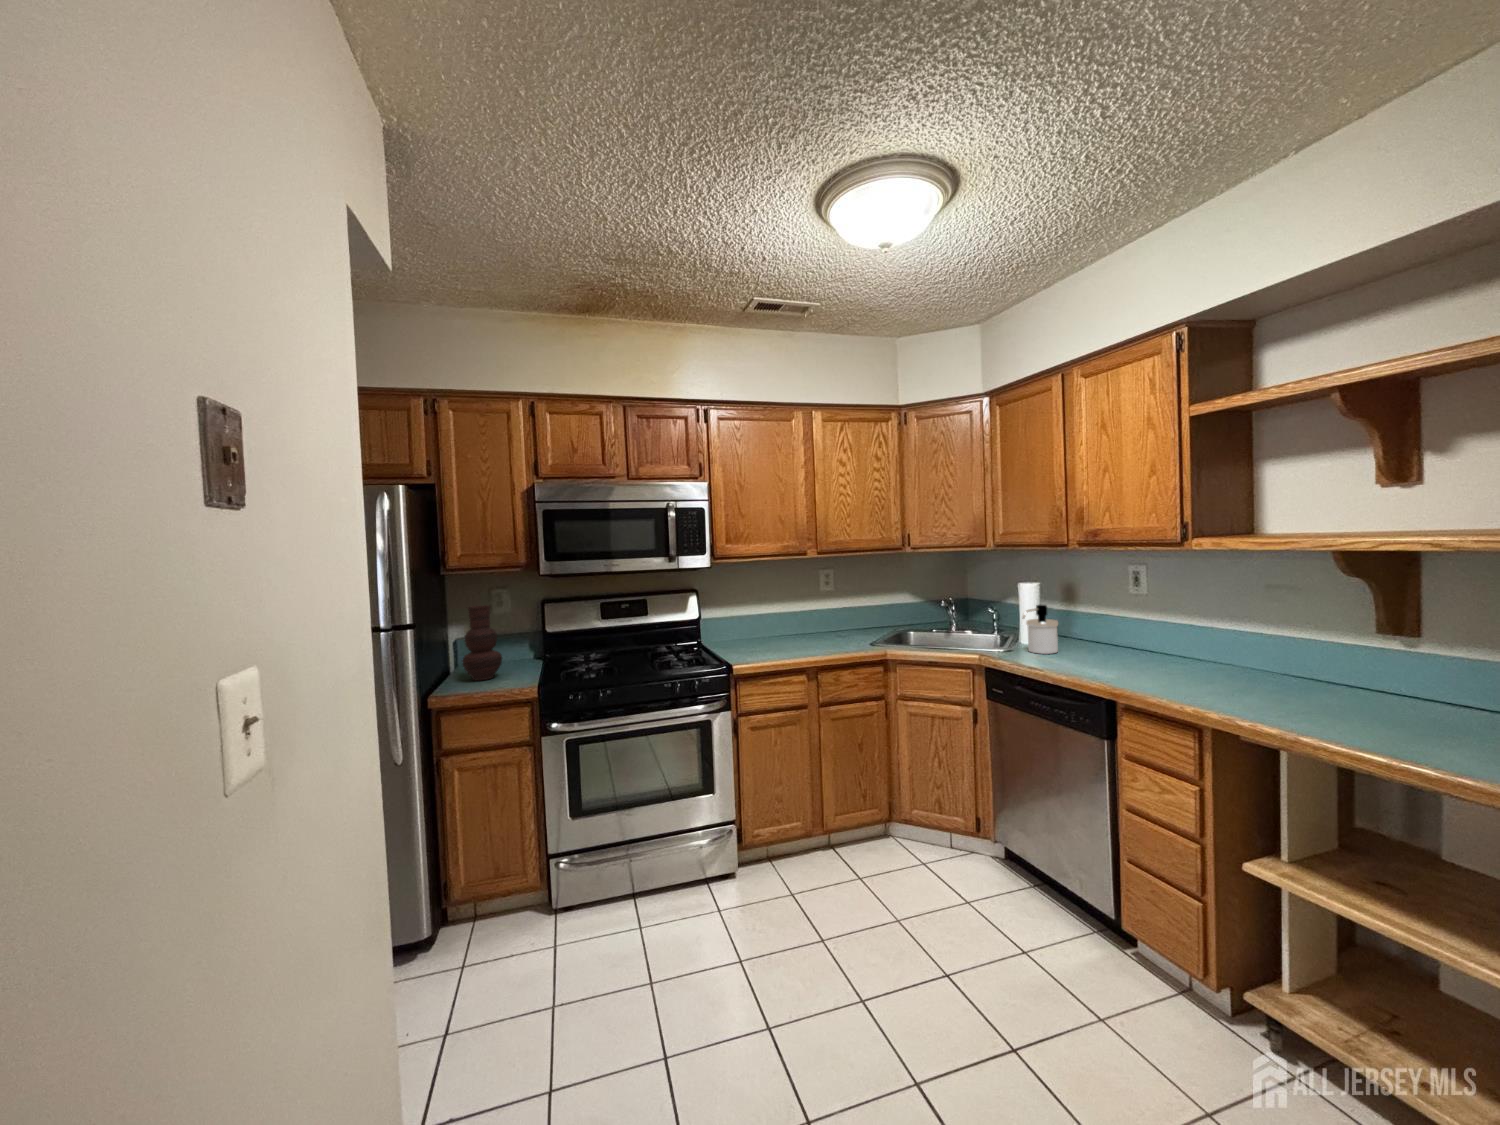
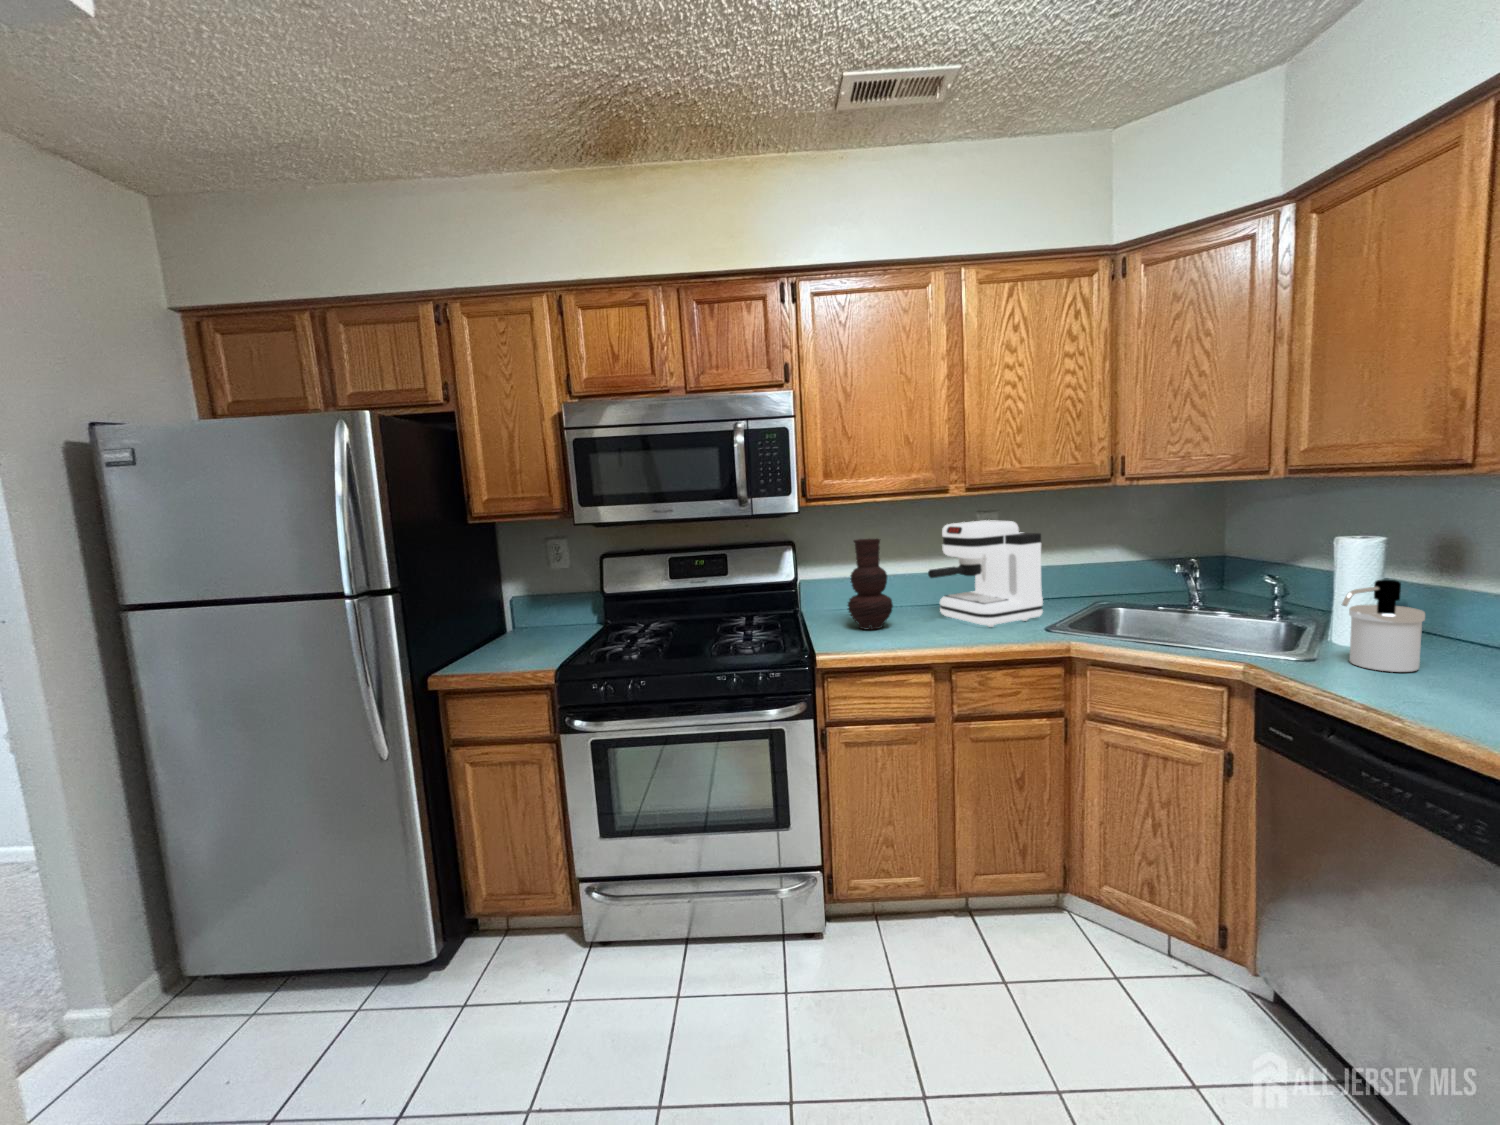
coffee maker: none [796,575,867,645] -> present [928,520,1043,627]
vase: present [462,605,502,681] -> present [848,539,893,630]

